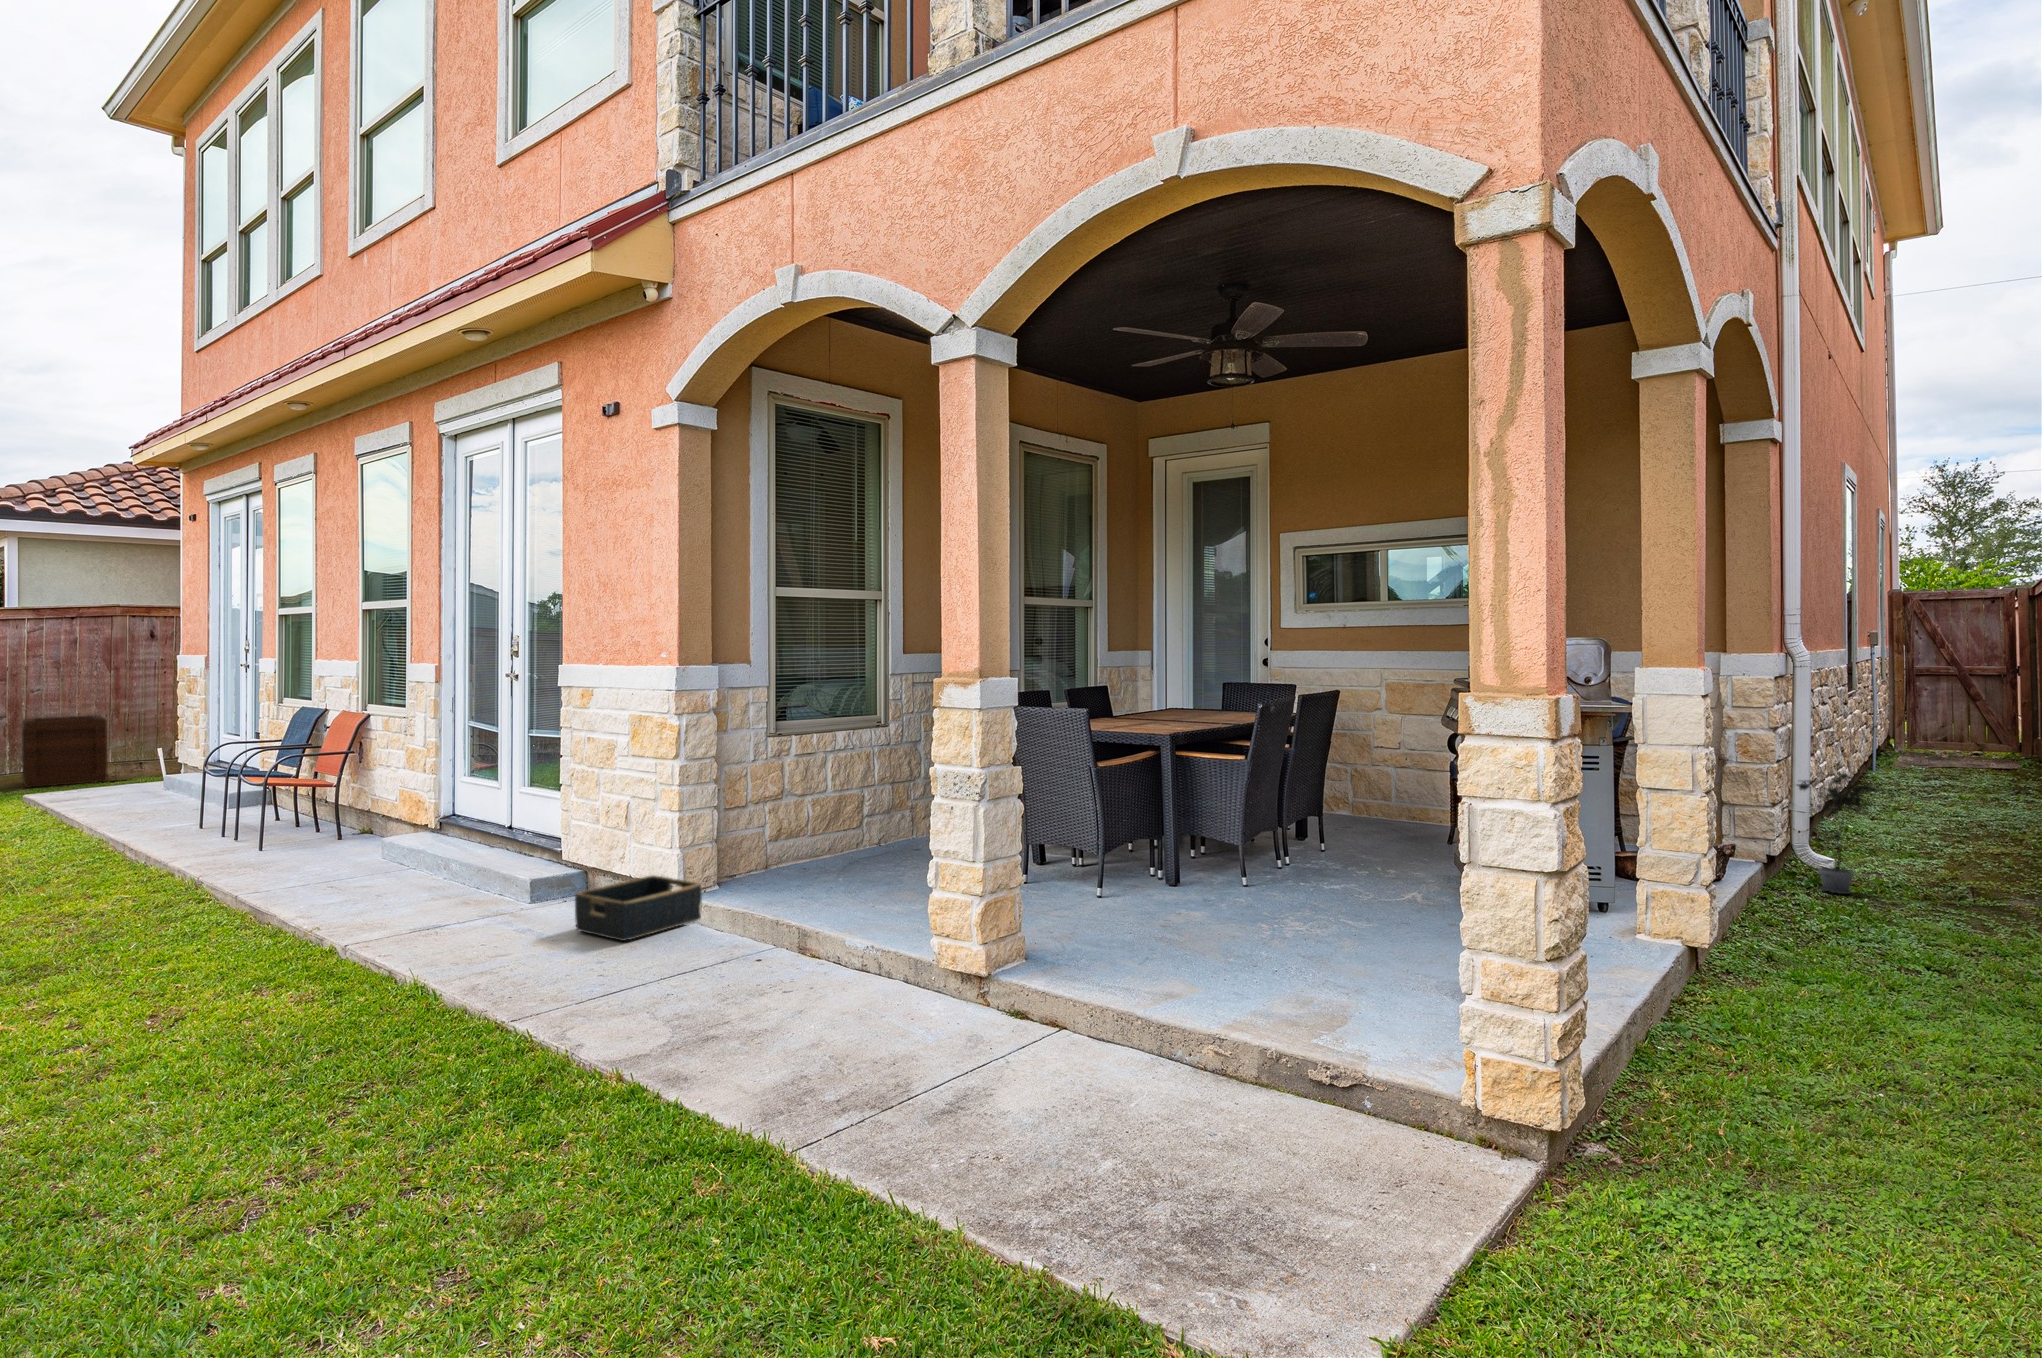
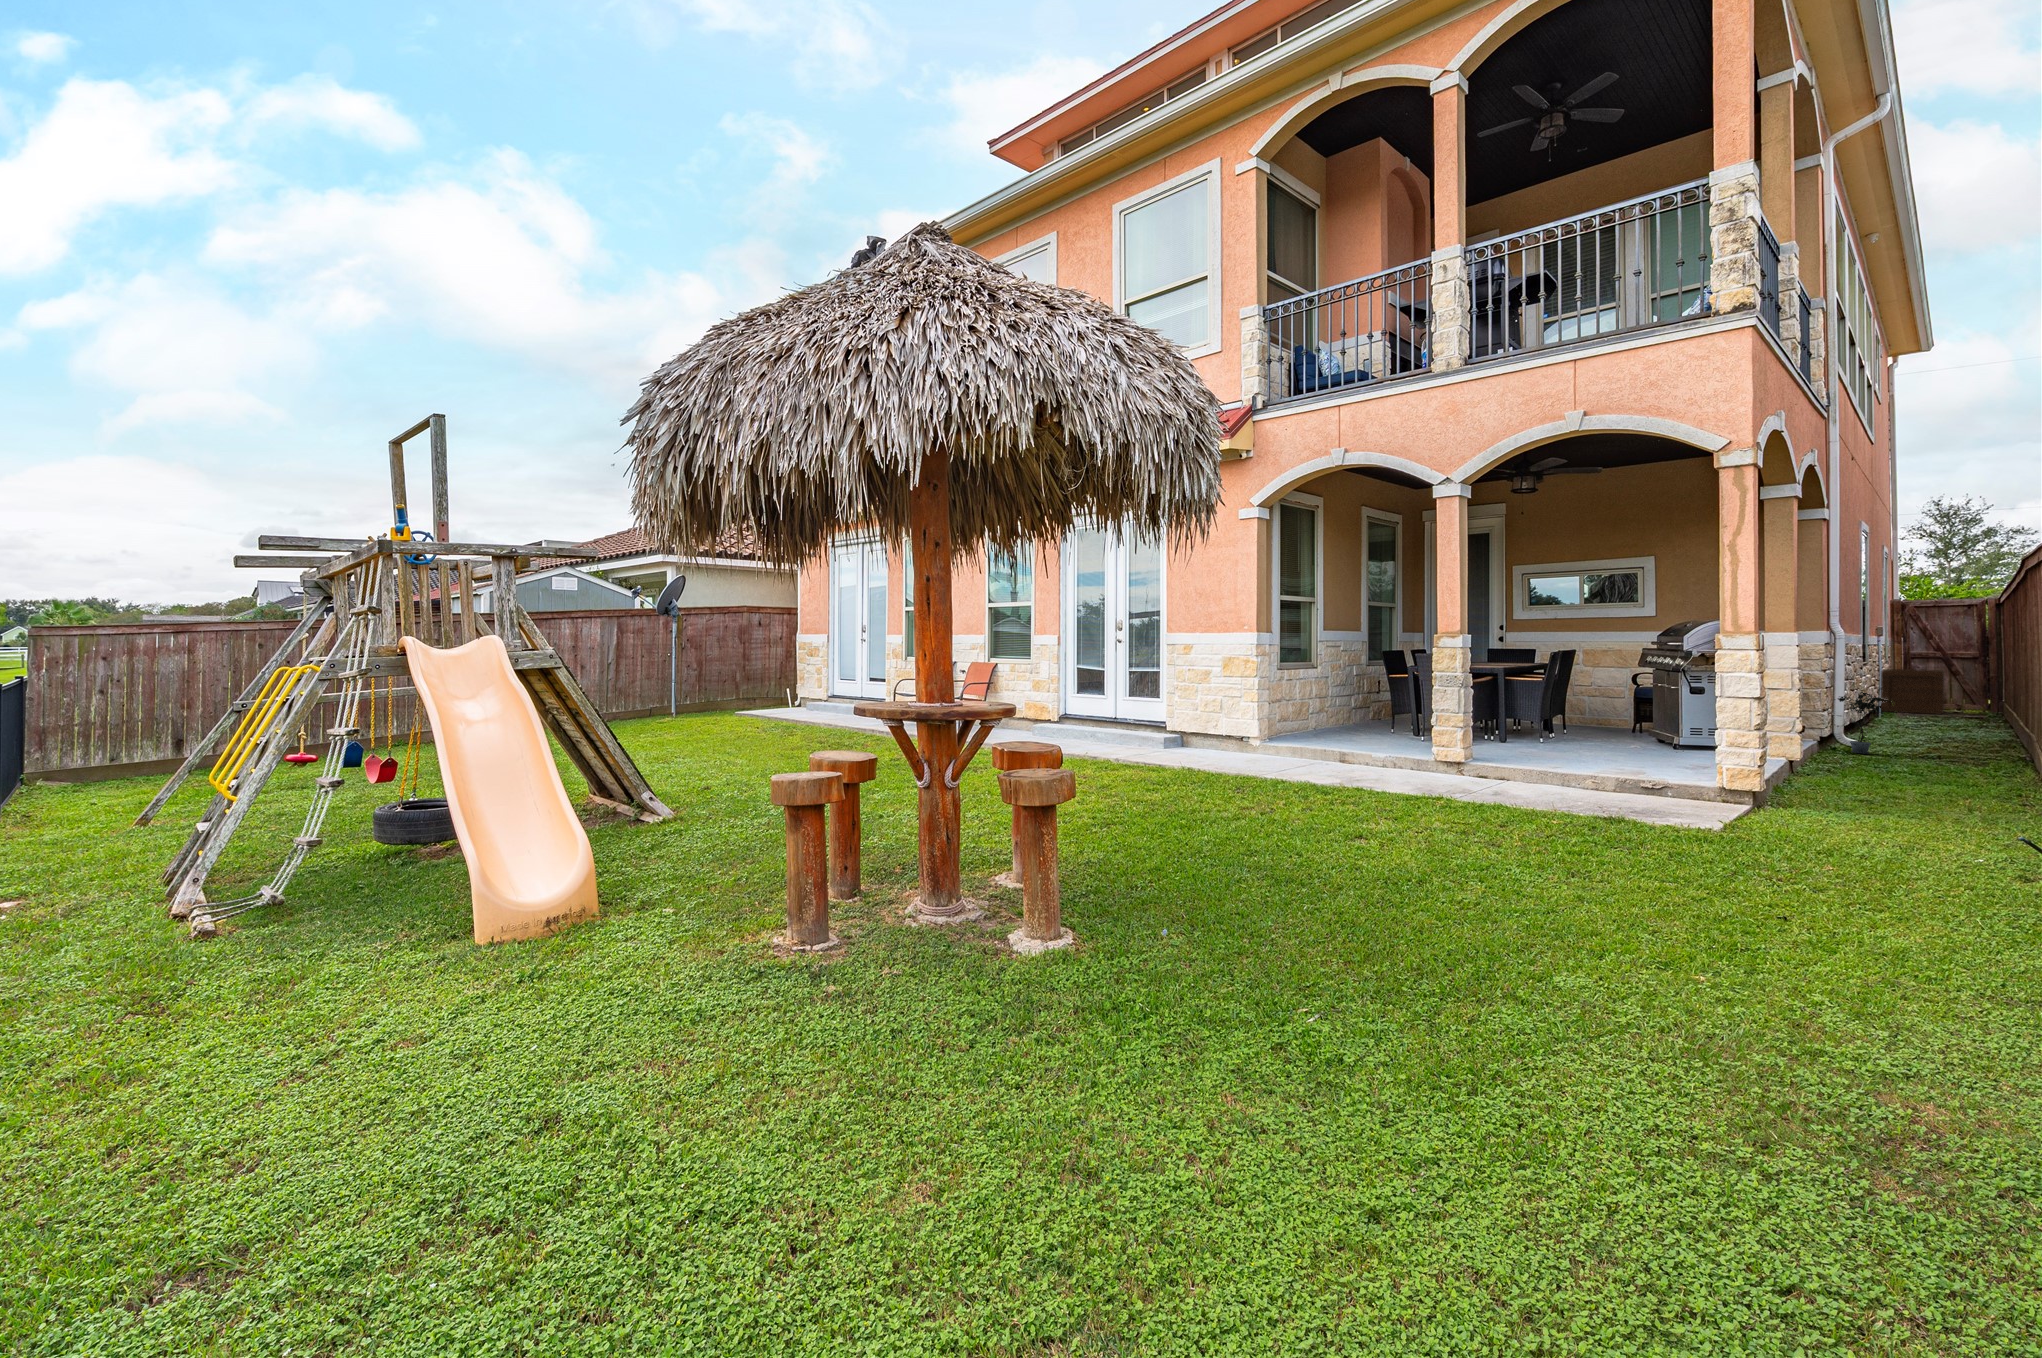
wooden crate: present [22,715,107,788] -> present [1881,669,1944,714]
basket: present [575,875,702,941] -> none [1225,731,1277,754]

